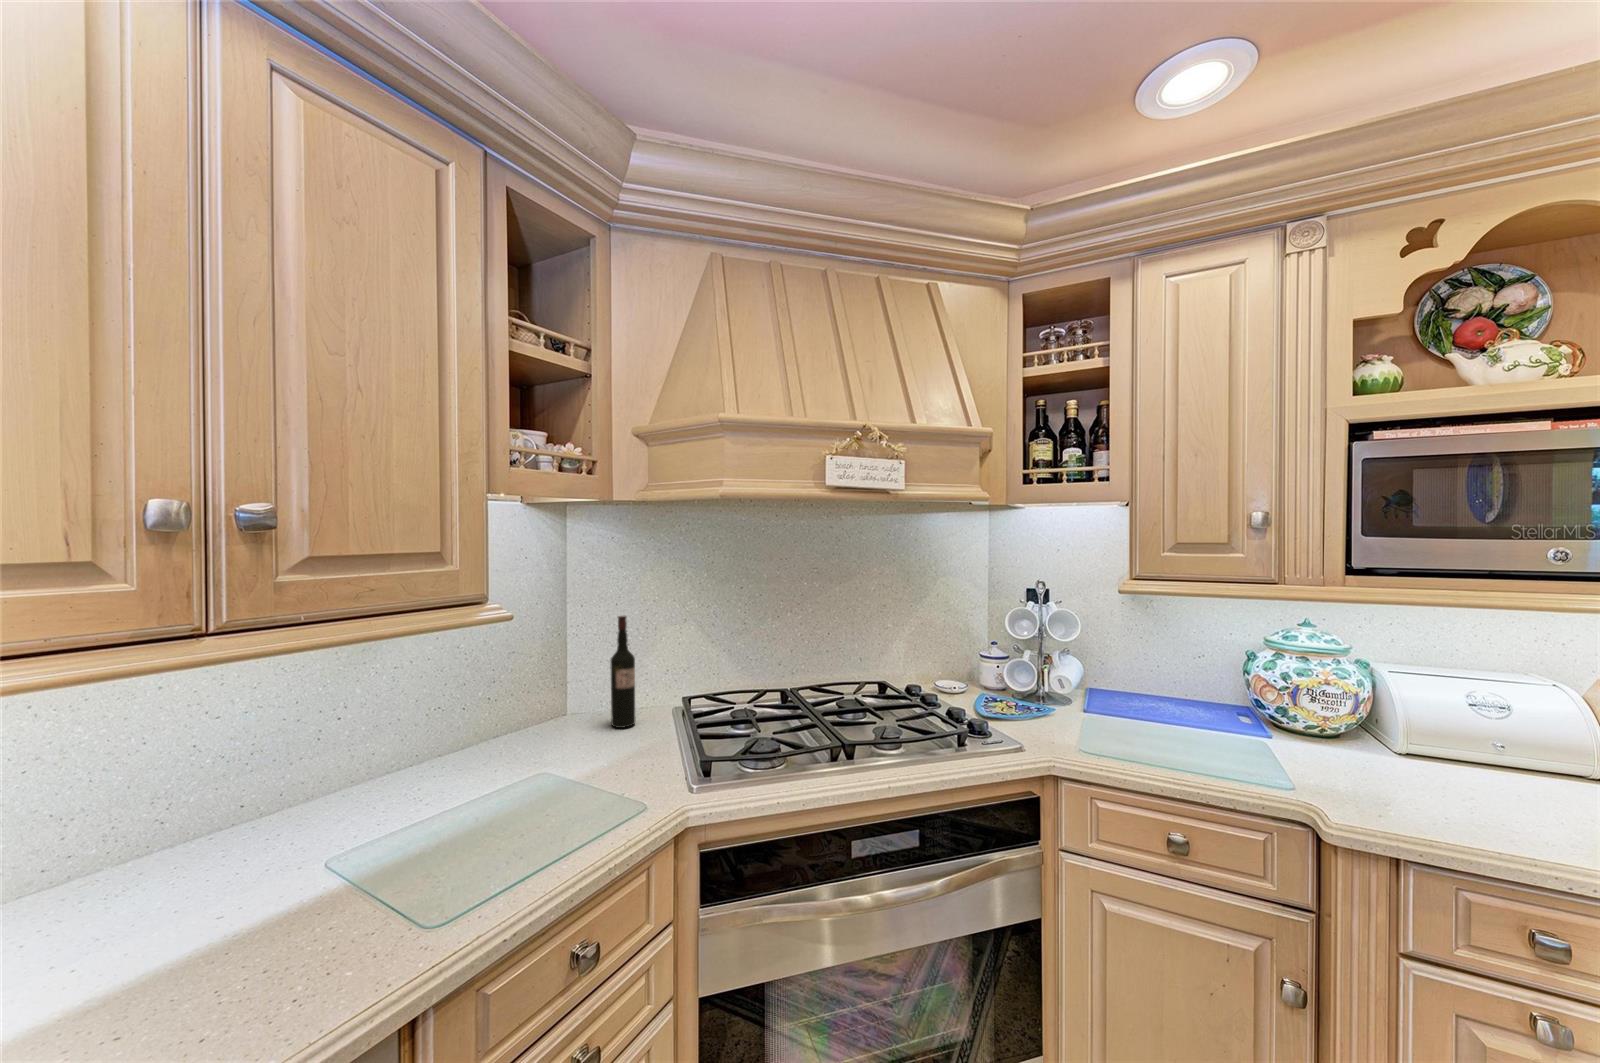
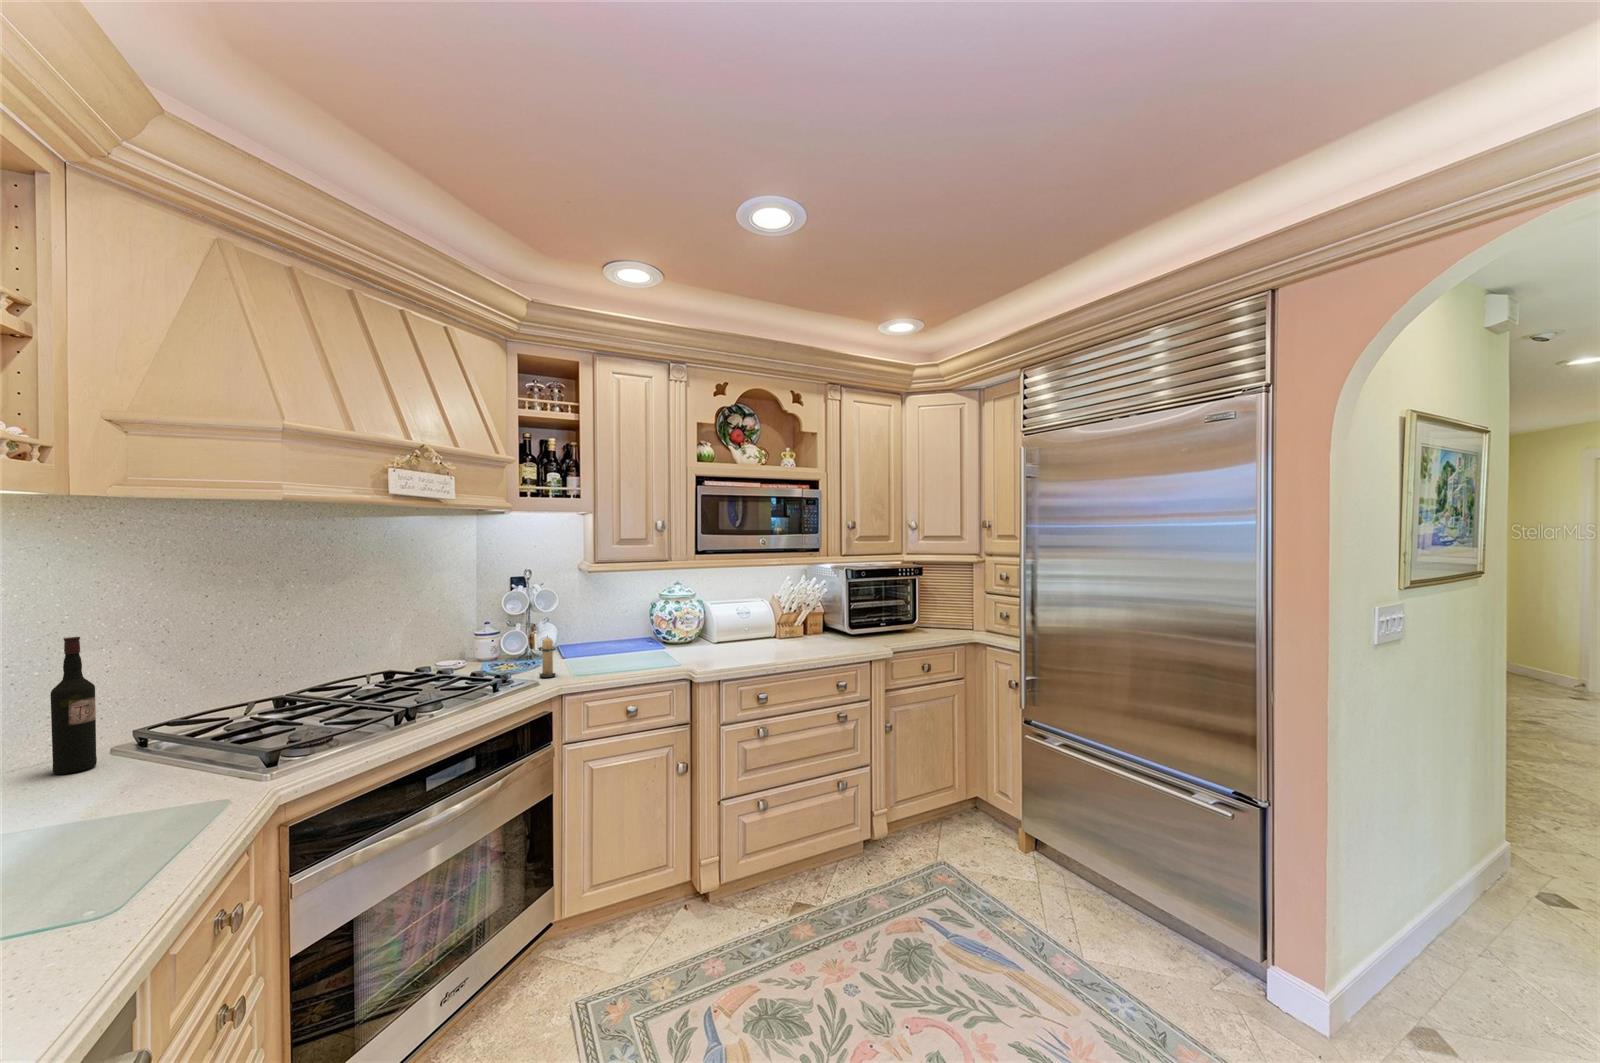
candle: none [1024,682,1055,745] -> present [539,636,556,677]

